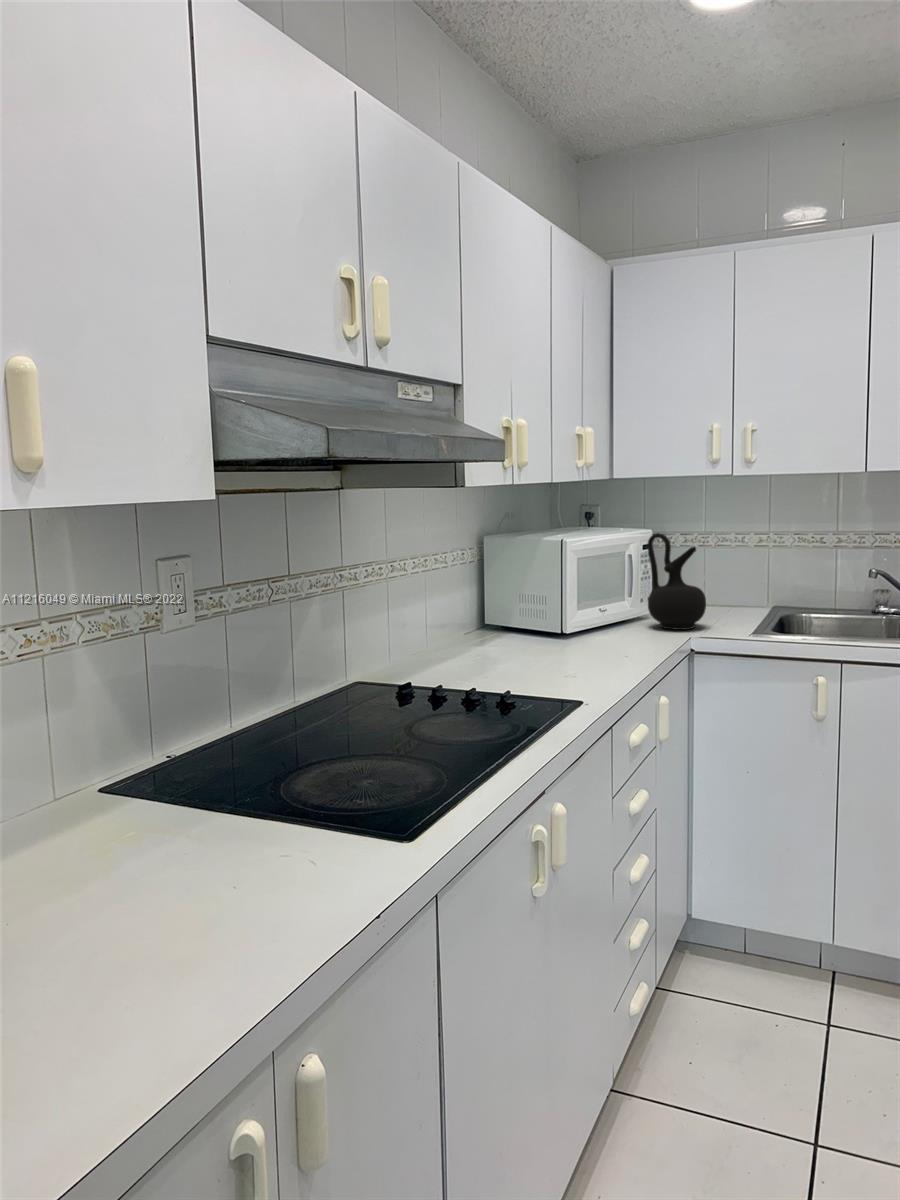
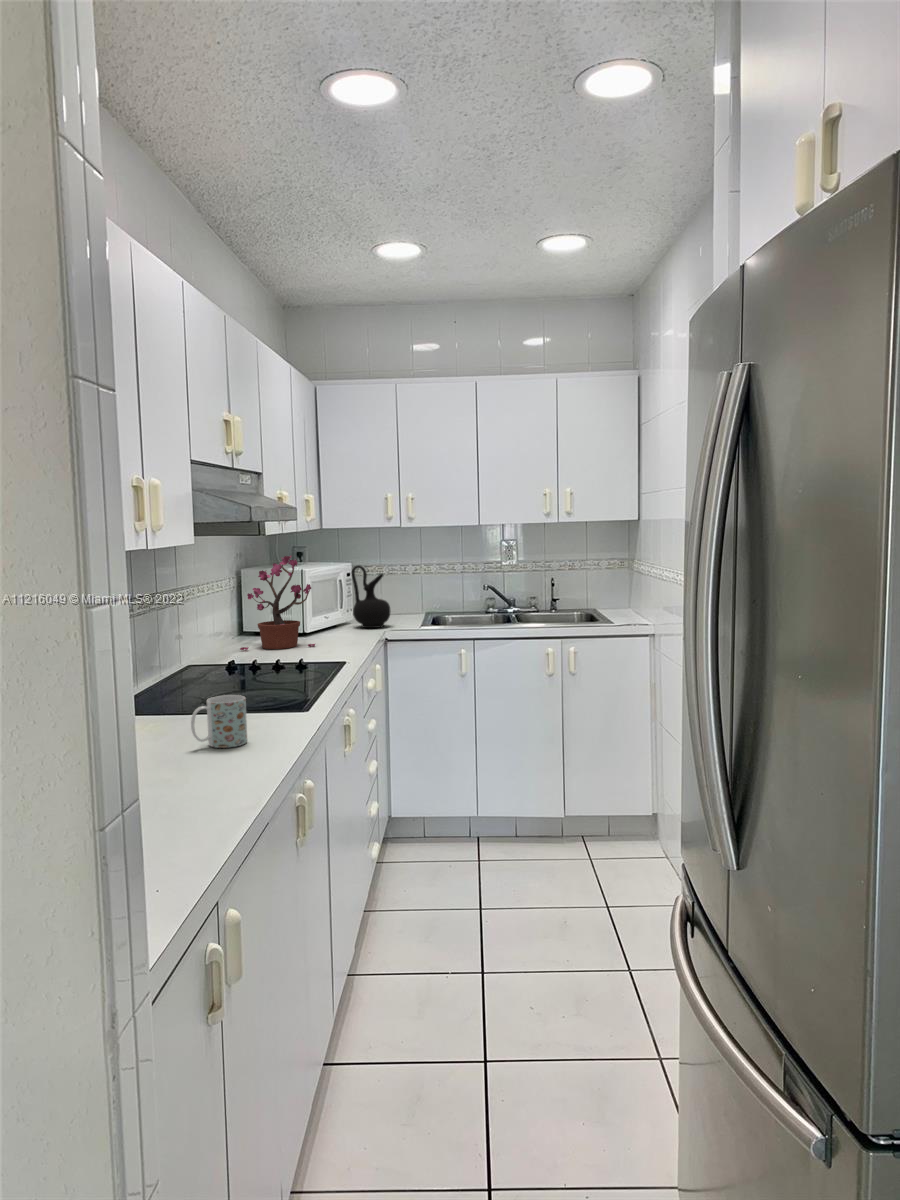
potted plant: none [452,518,565,660] -> present [240,556,315,650]
mug: none [81,819,207,945] -> present [191,695,247,748]

